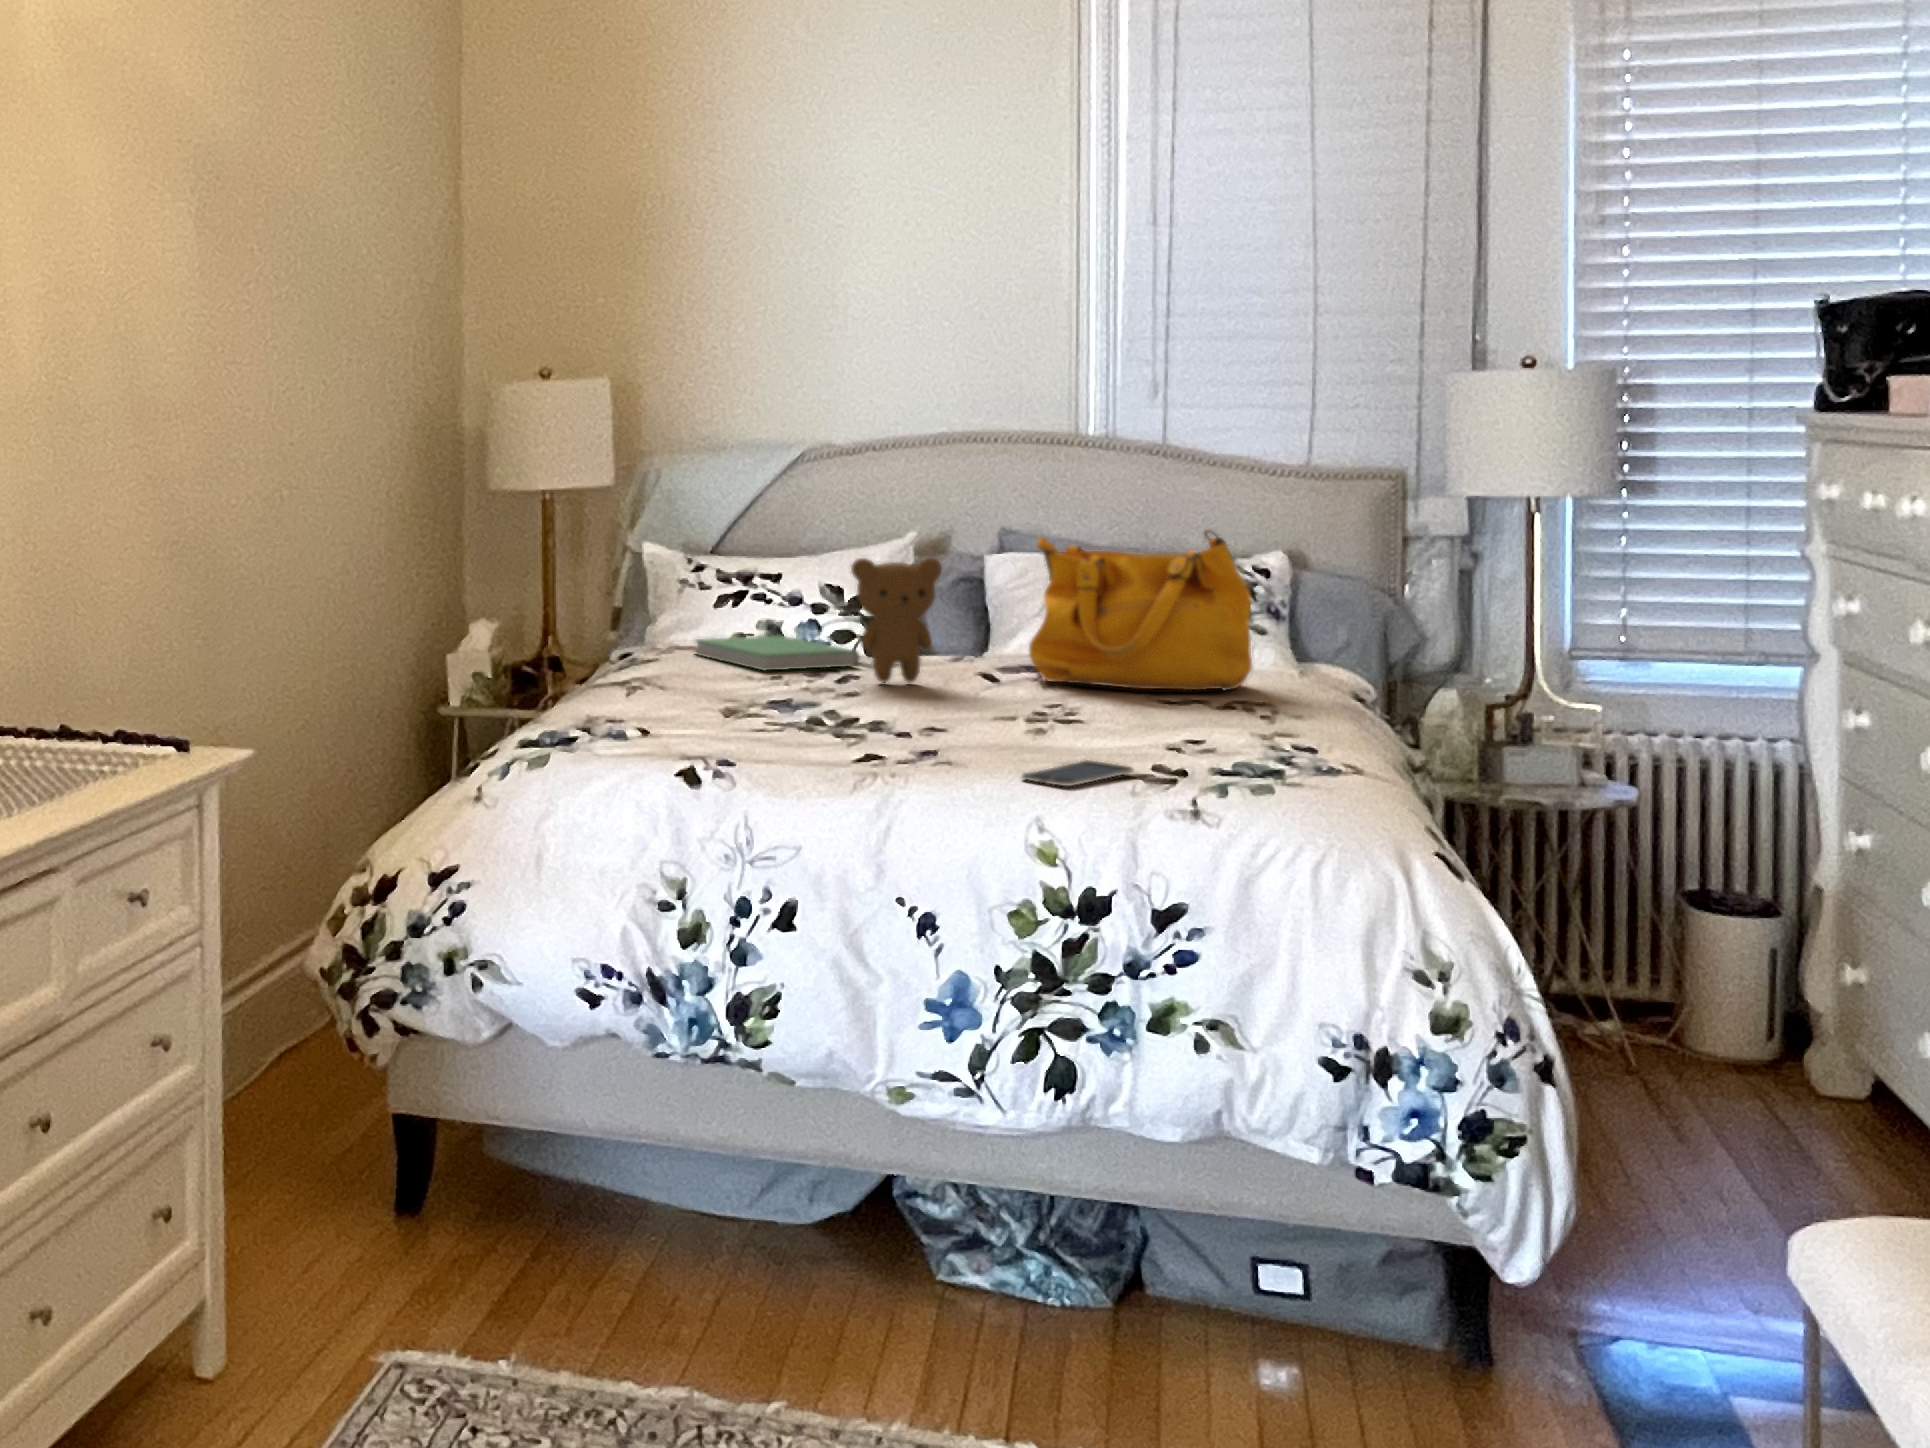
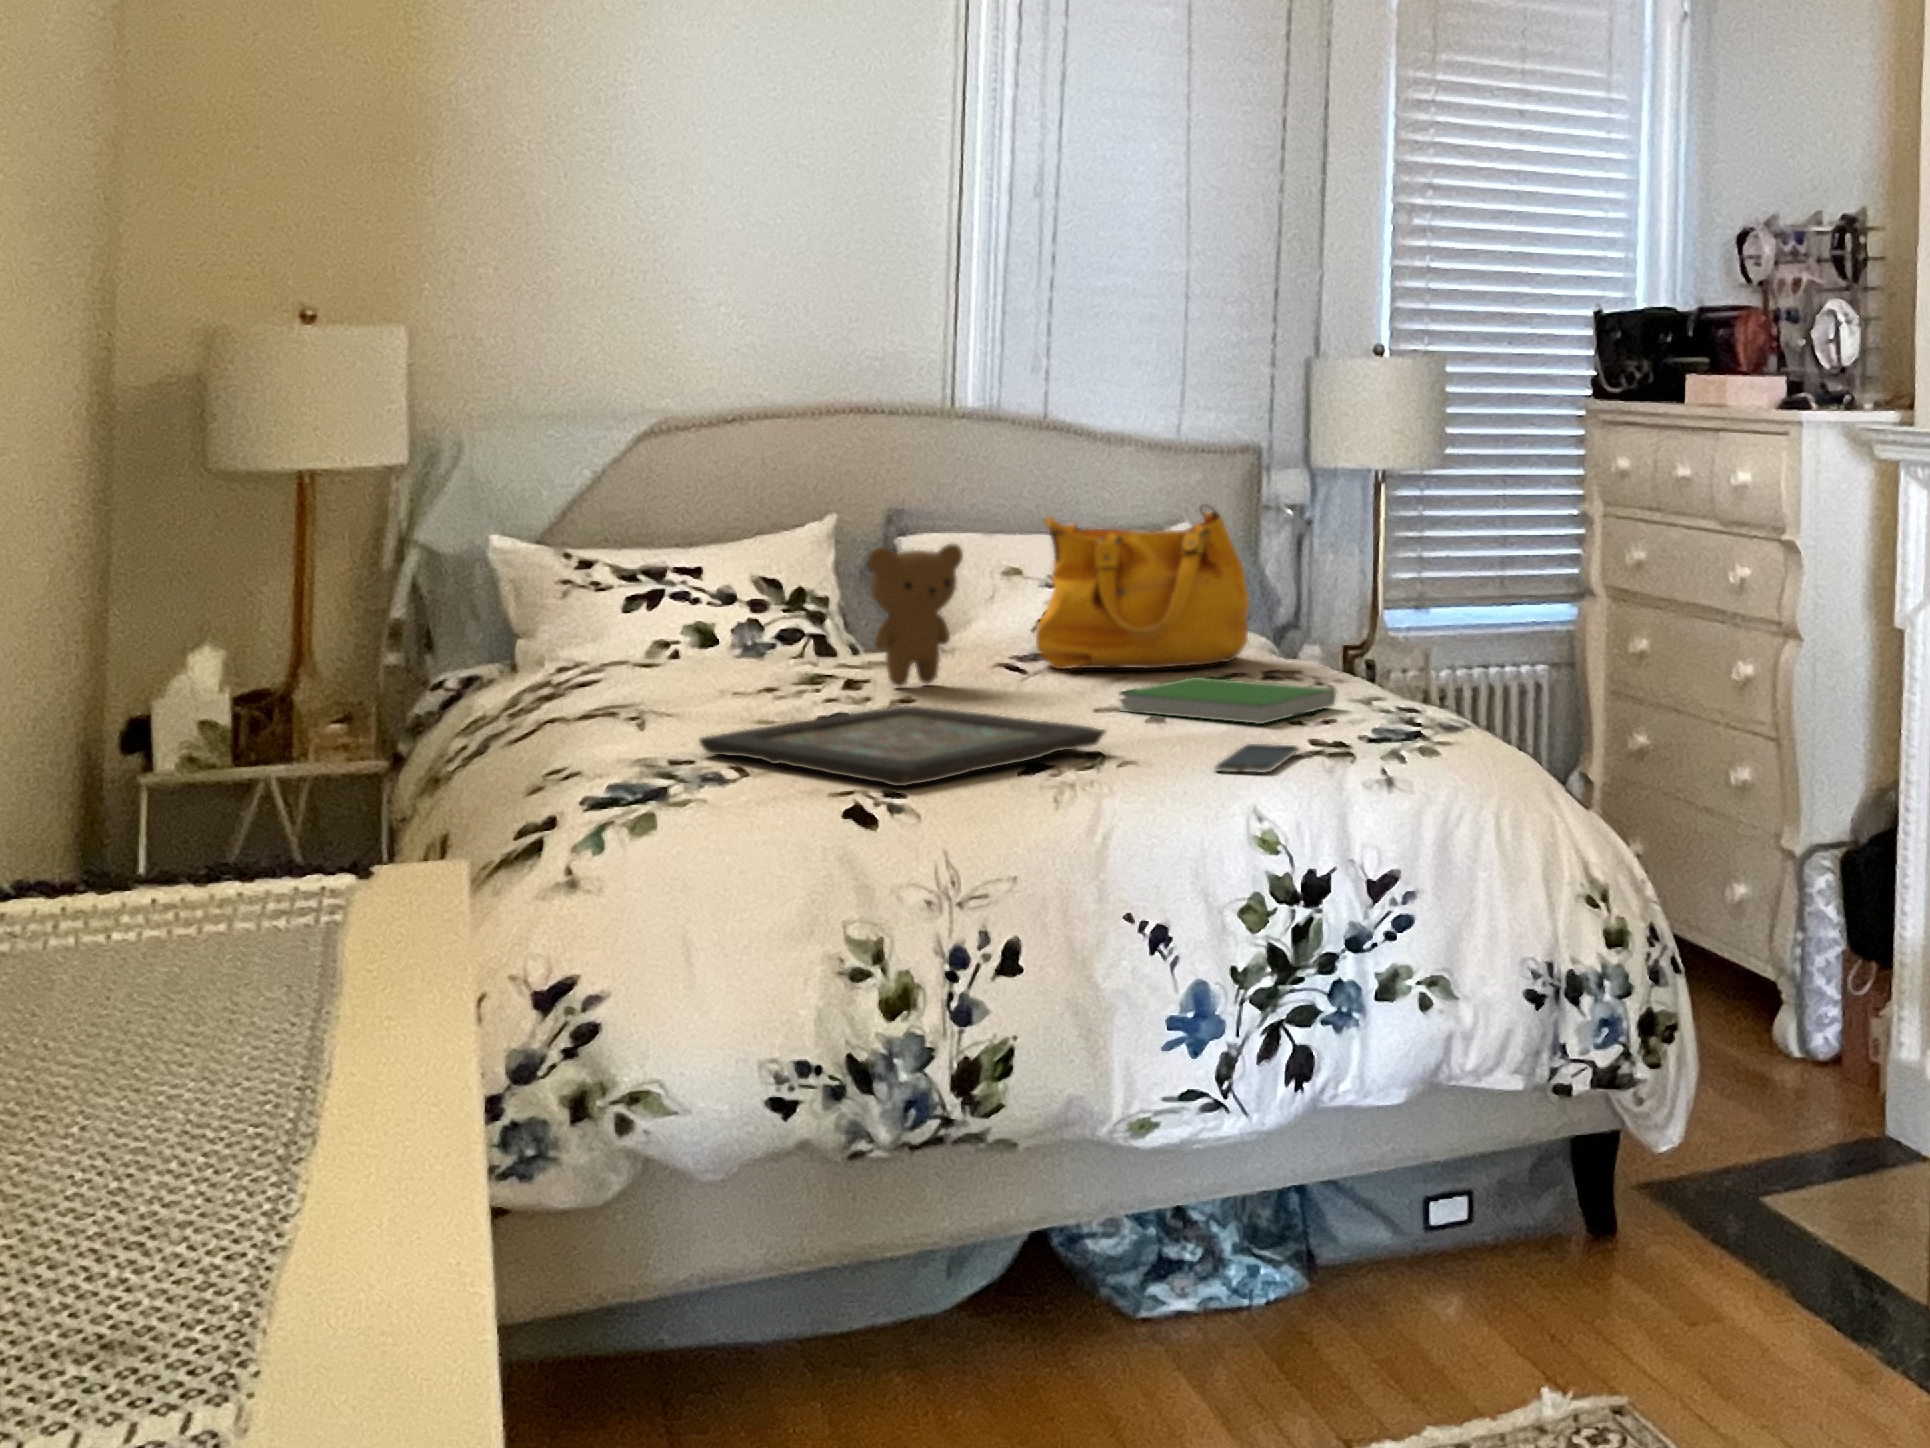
hardcover book: present [696,636,860,670] -> present [1122,677,1336,724]
decorative tray: none [641,695,955,756] -> present [700,706,1105,786]

